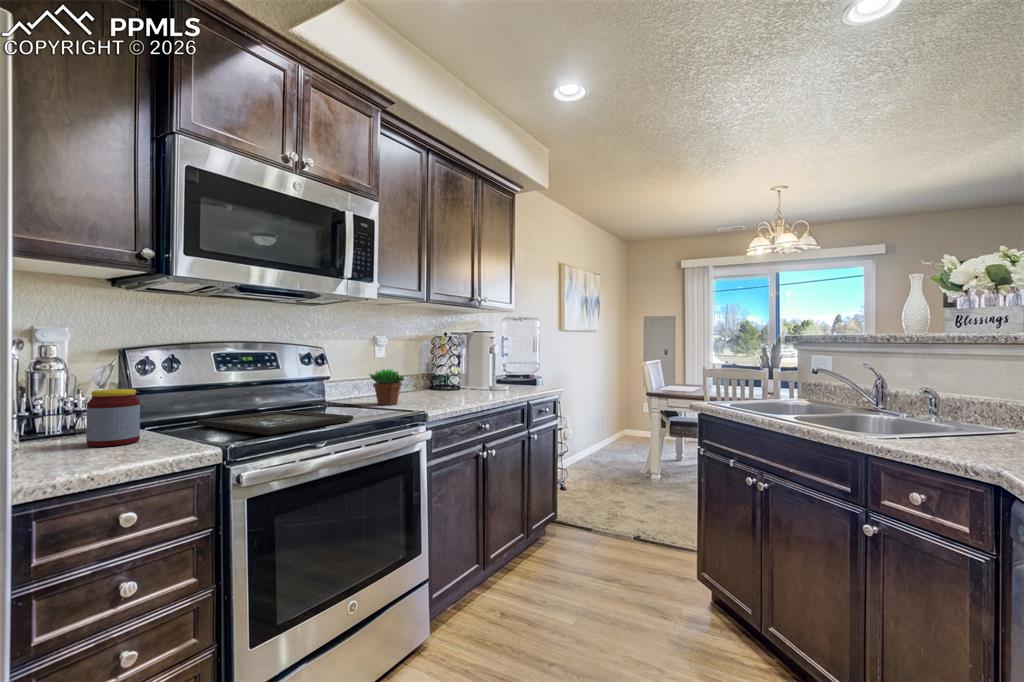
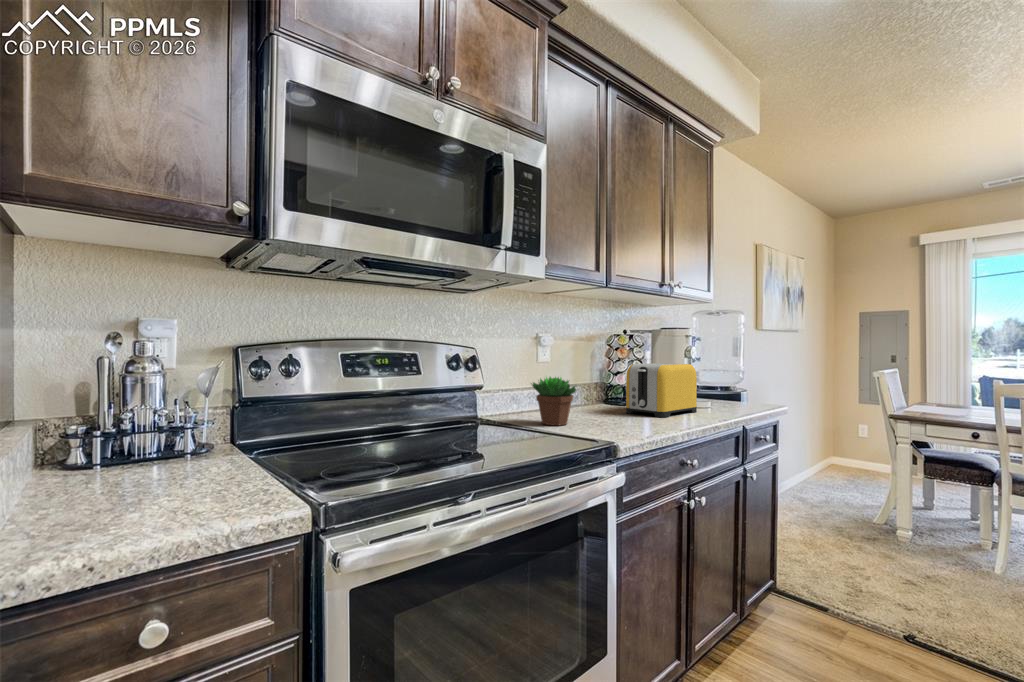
toaster: none [444,358,496,397] -> present [626,363,697,417]
jar: present [86,389,140,447] -> none [162,401,230,484]
tray: present [196,410,353,435] -> none [313,430,512,480]

